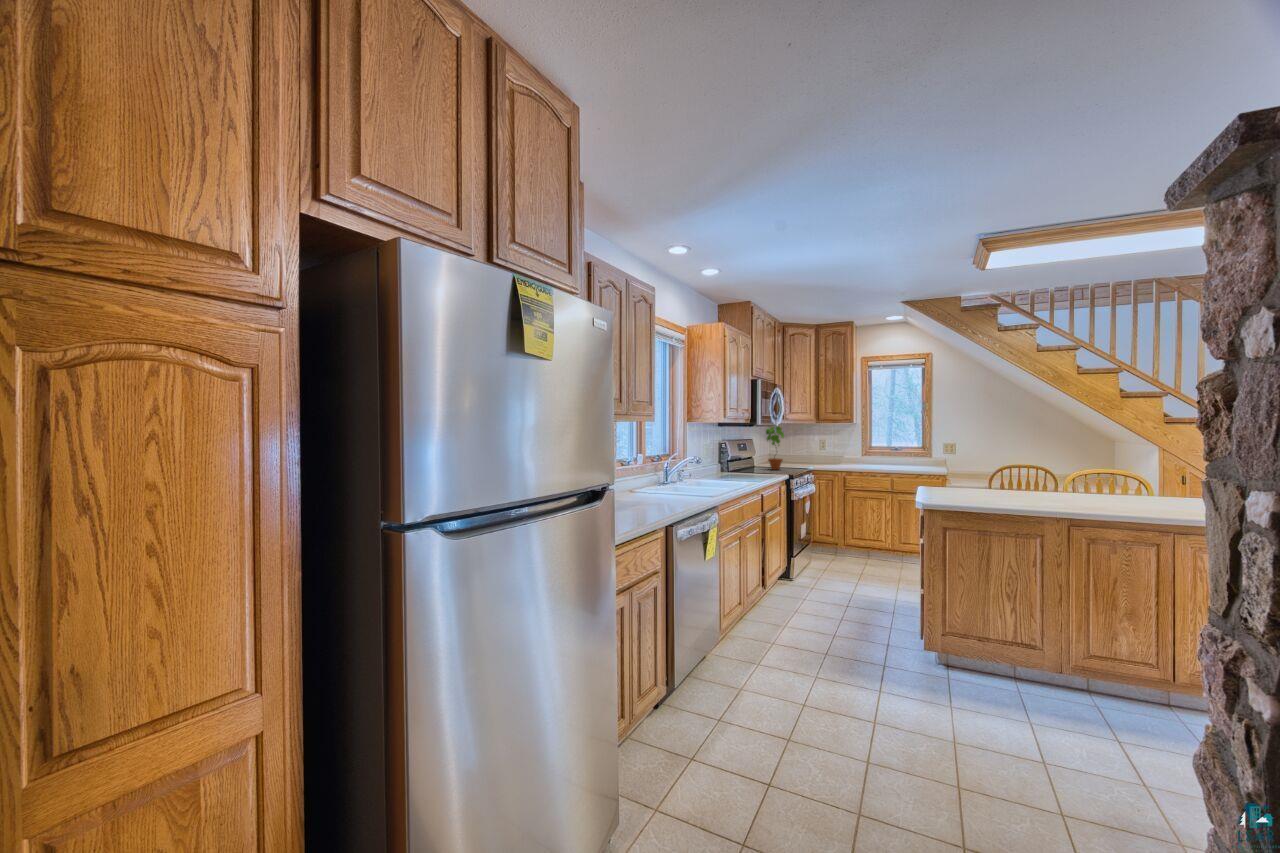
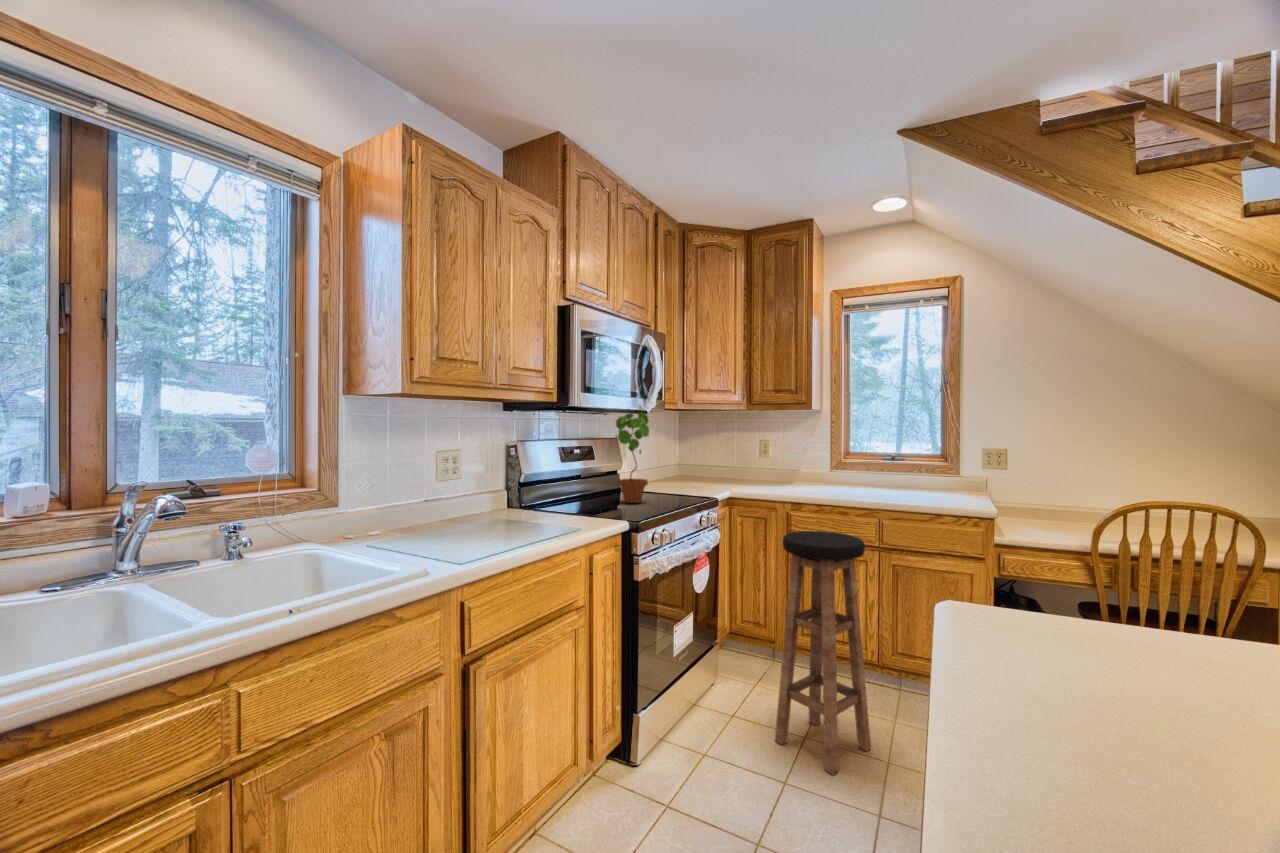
bar stool: none [849,481,892,581] -> present [775,531,871,775]

